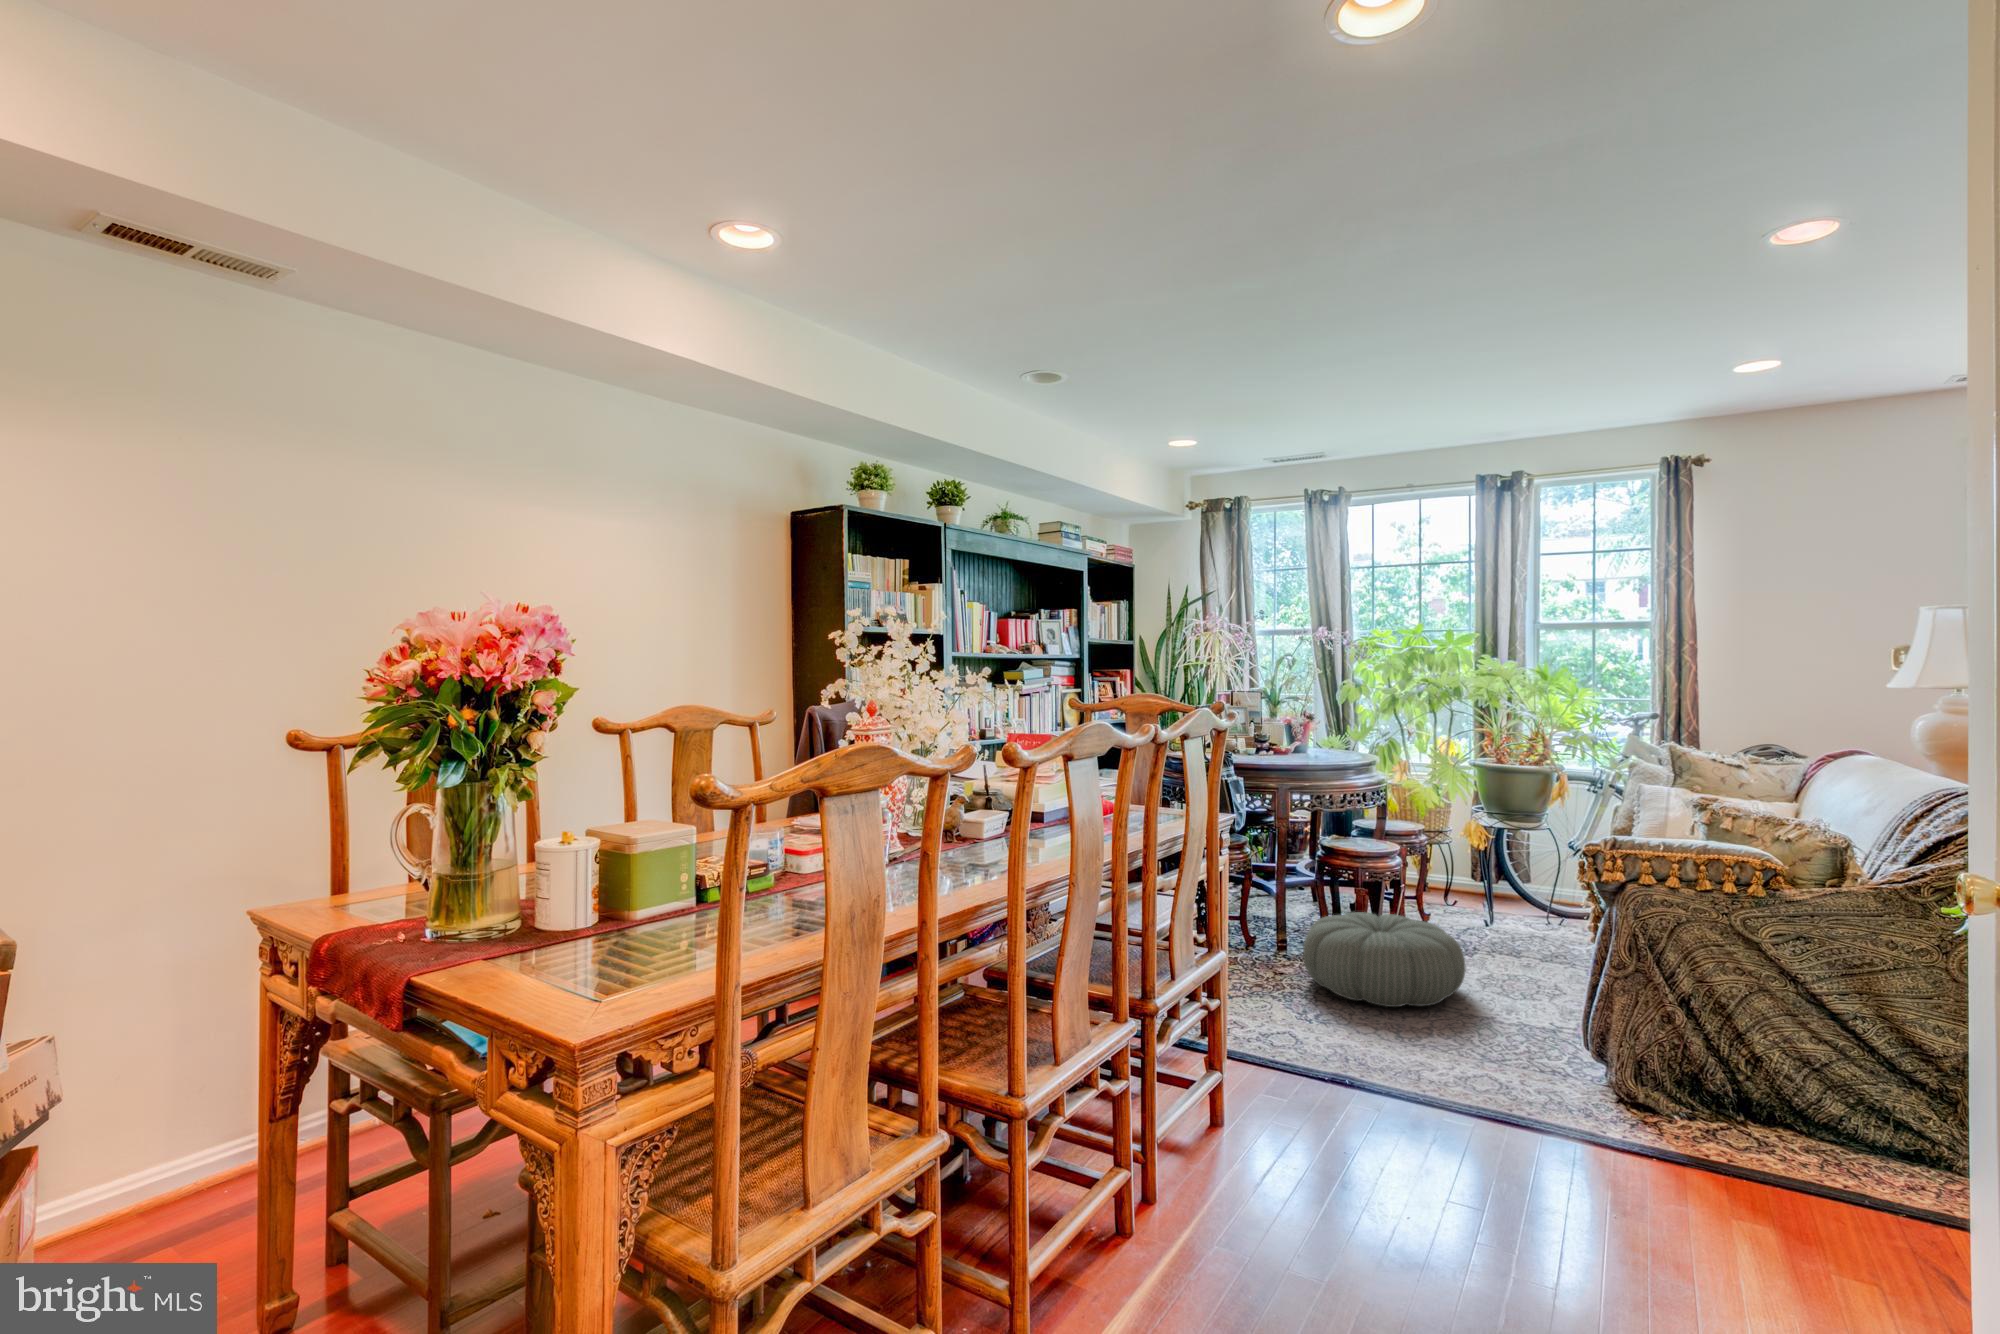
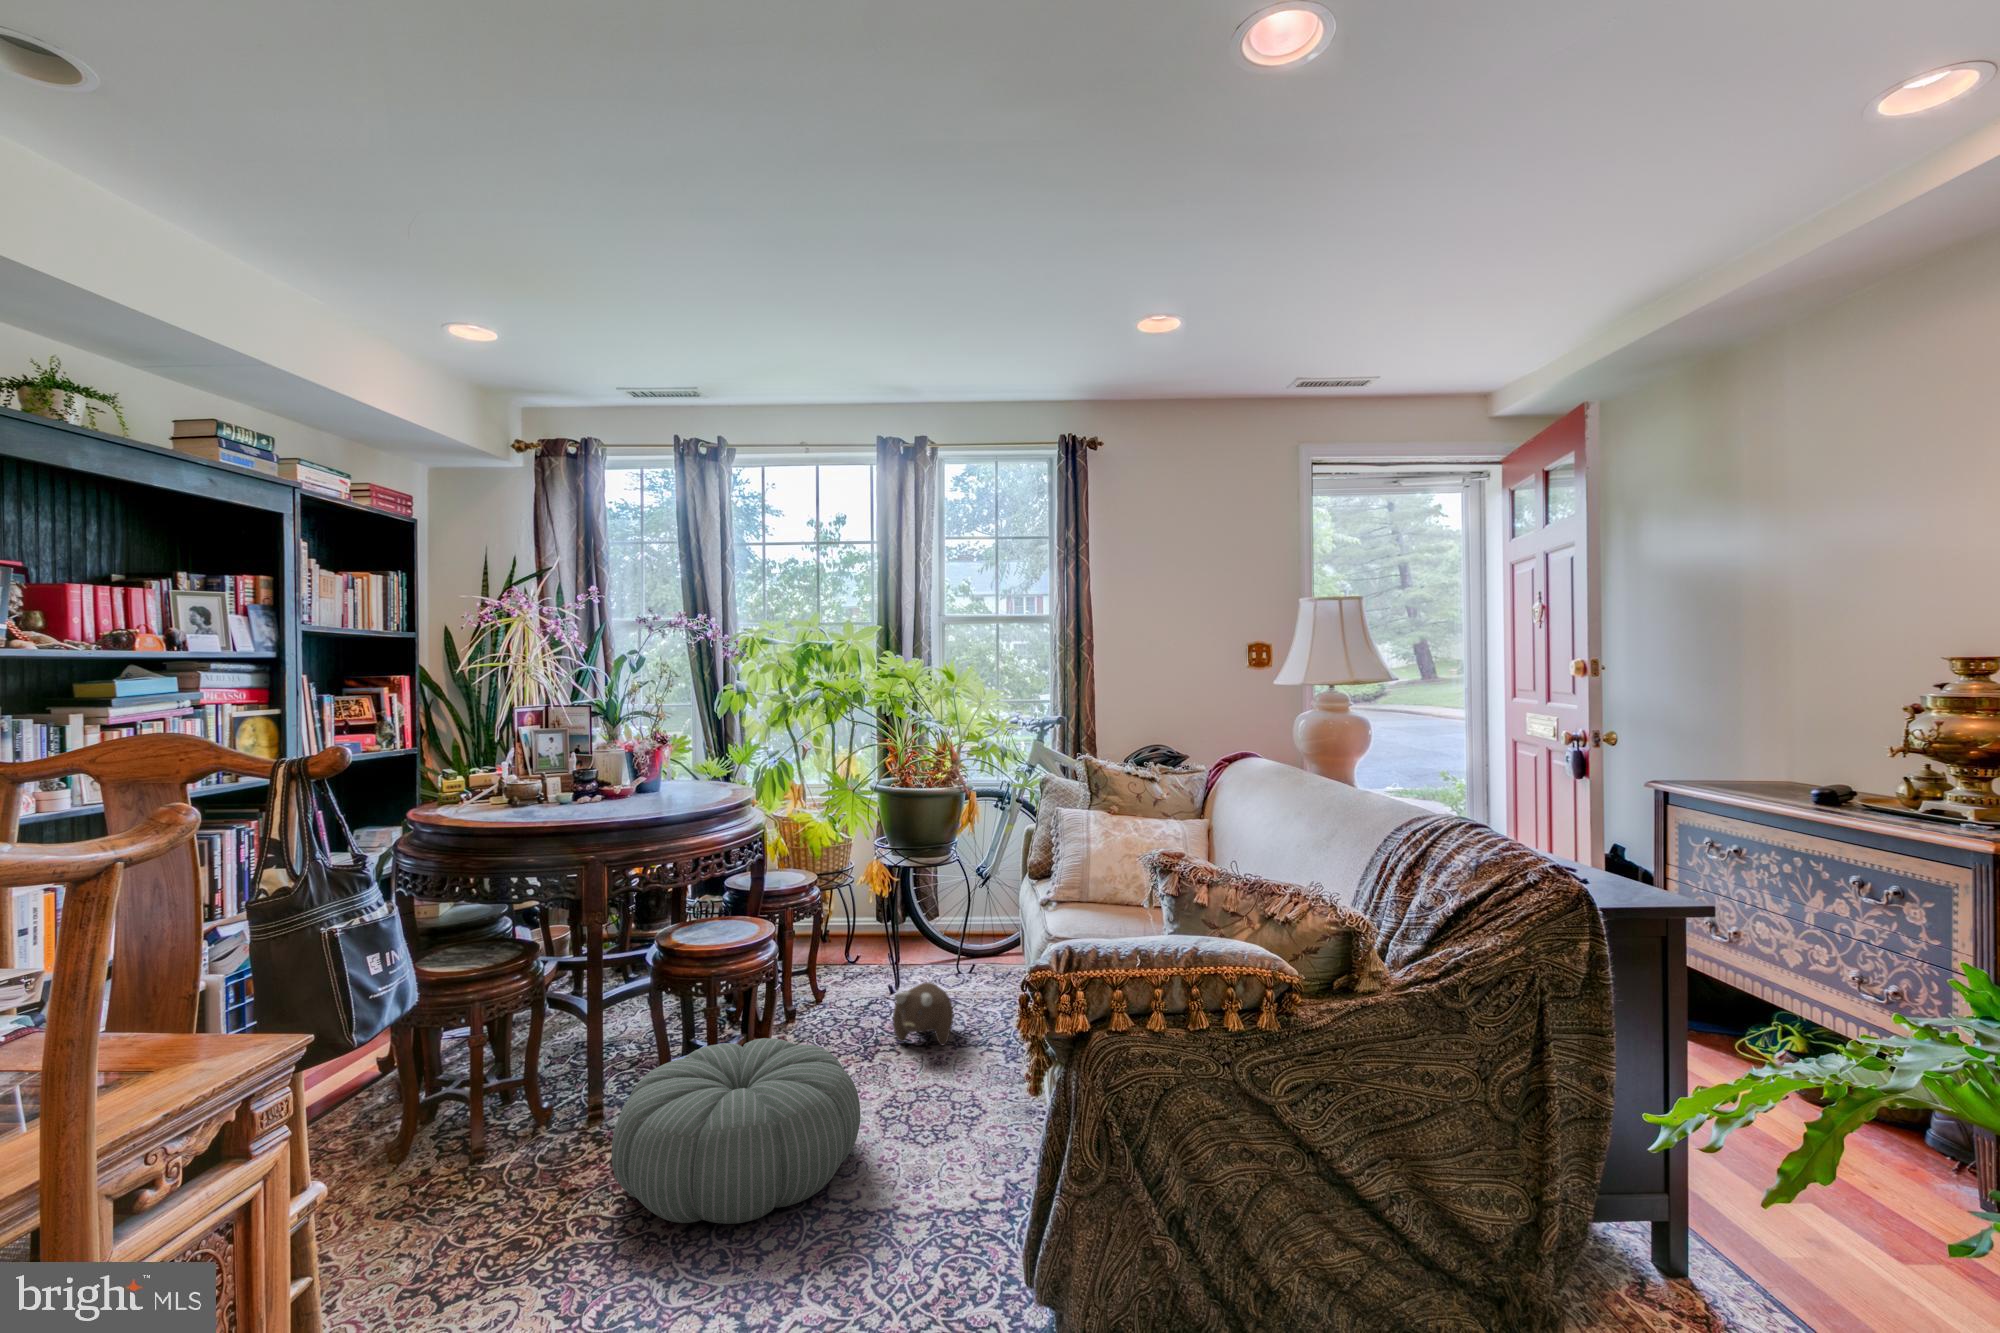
plush toy: none [1488,910,1541,959] -> present [893,982,954,1045]

